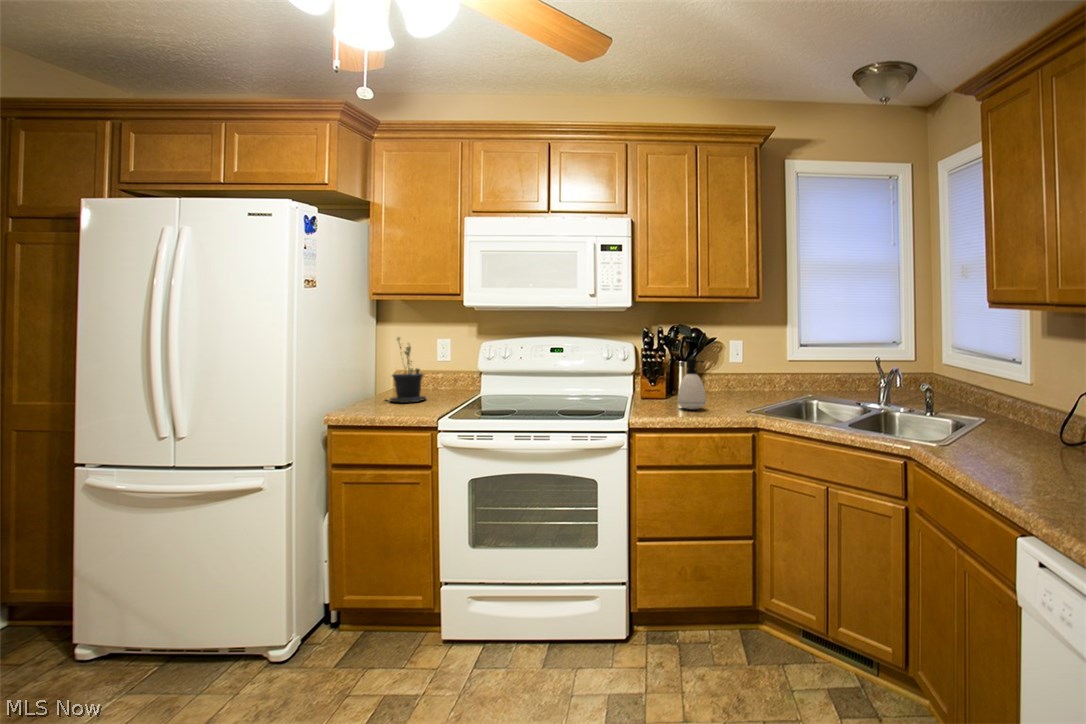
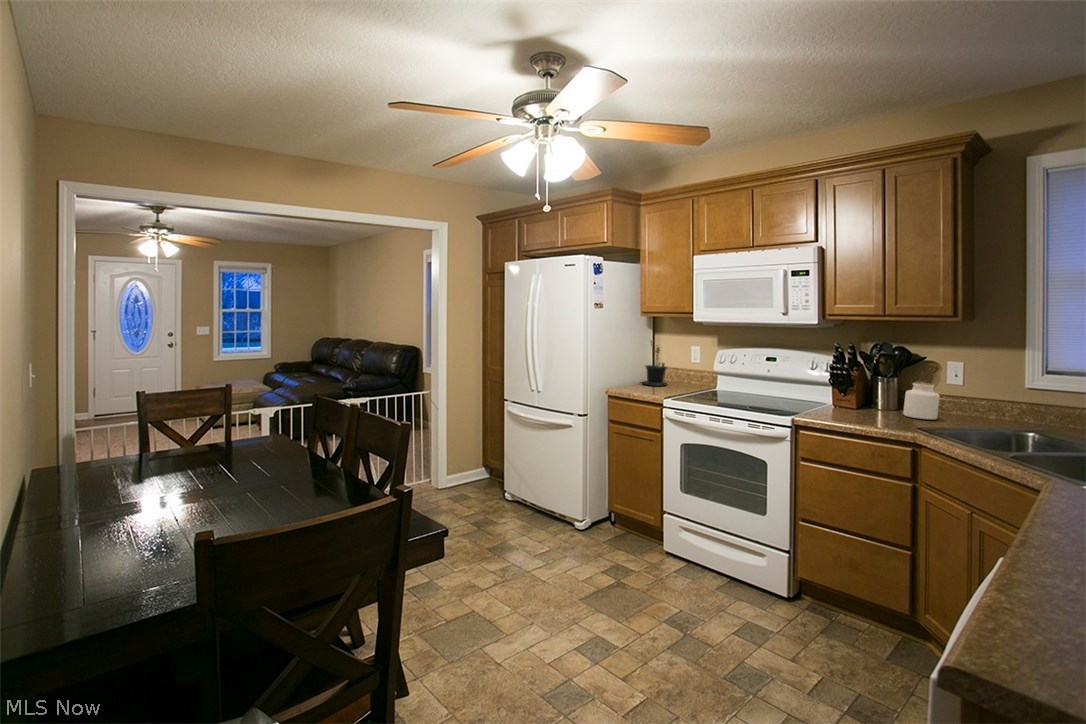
soap dispenser: present [678,358,706,409] -> none [858,378,885,420]
jar: none [707,361,741,401] -> present [903,382,940,419]

